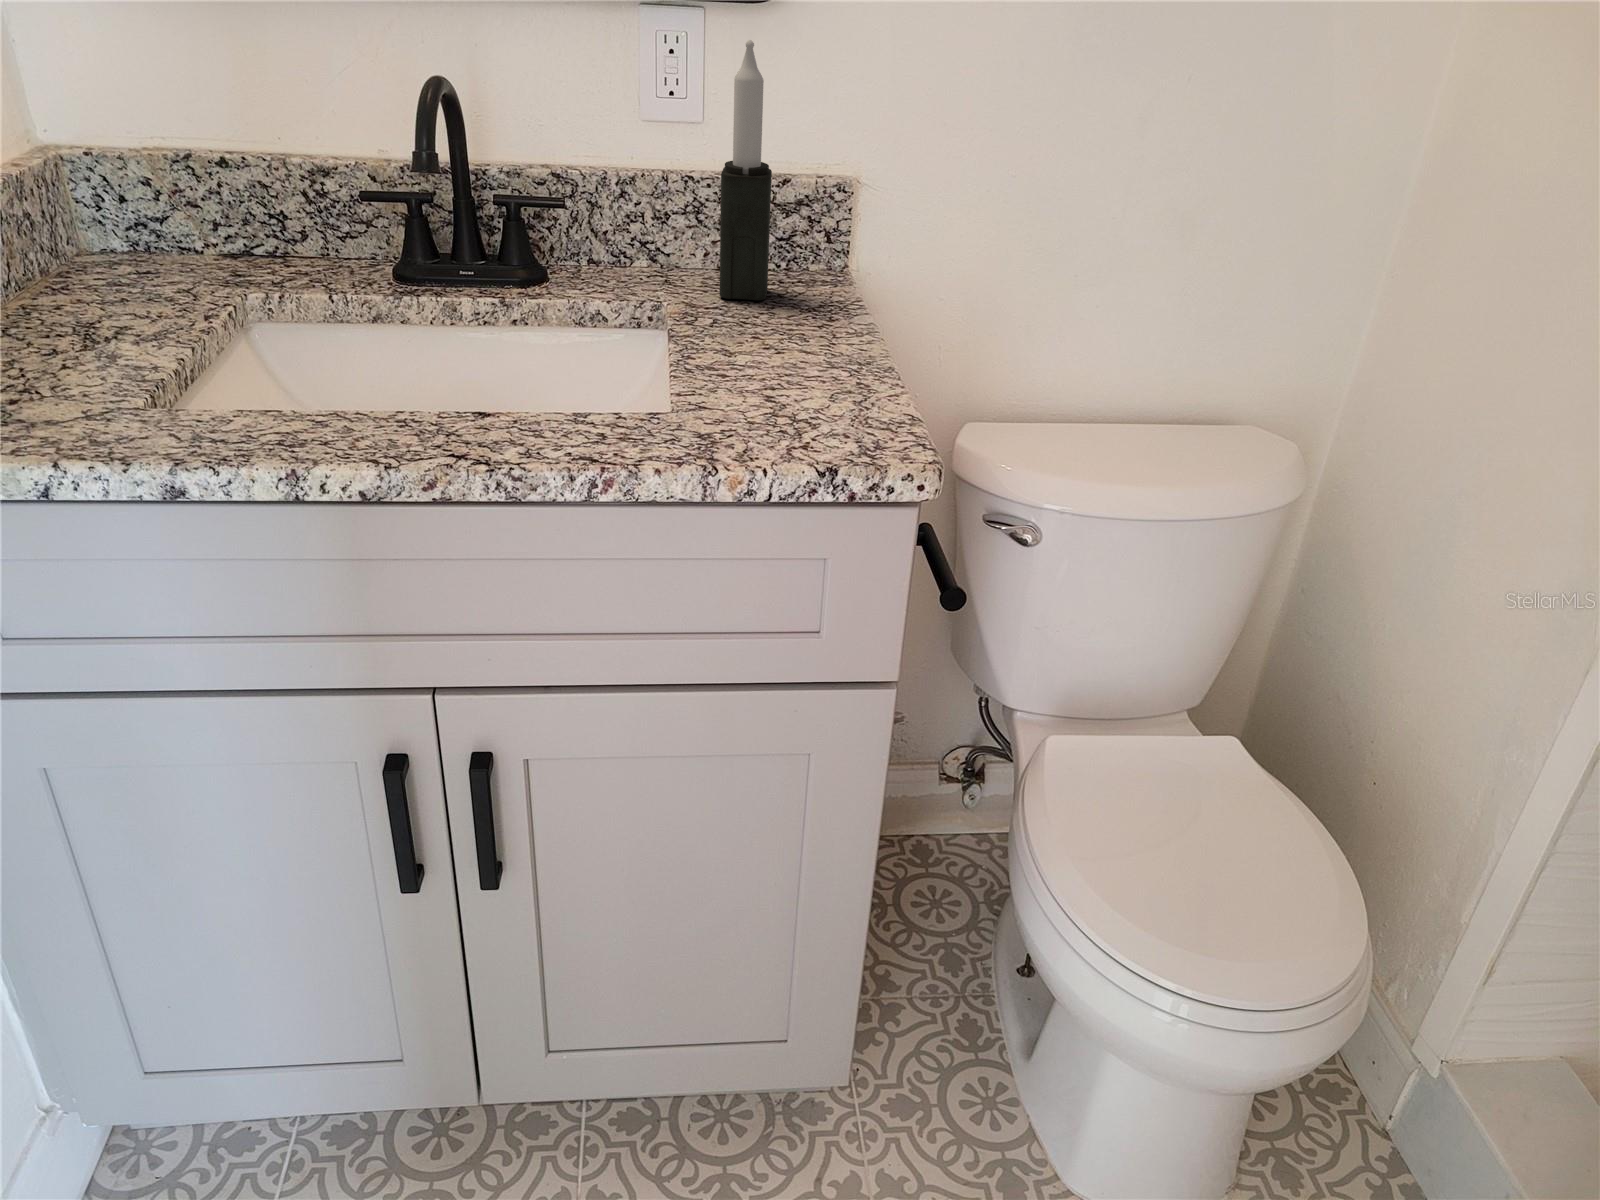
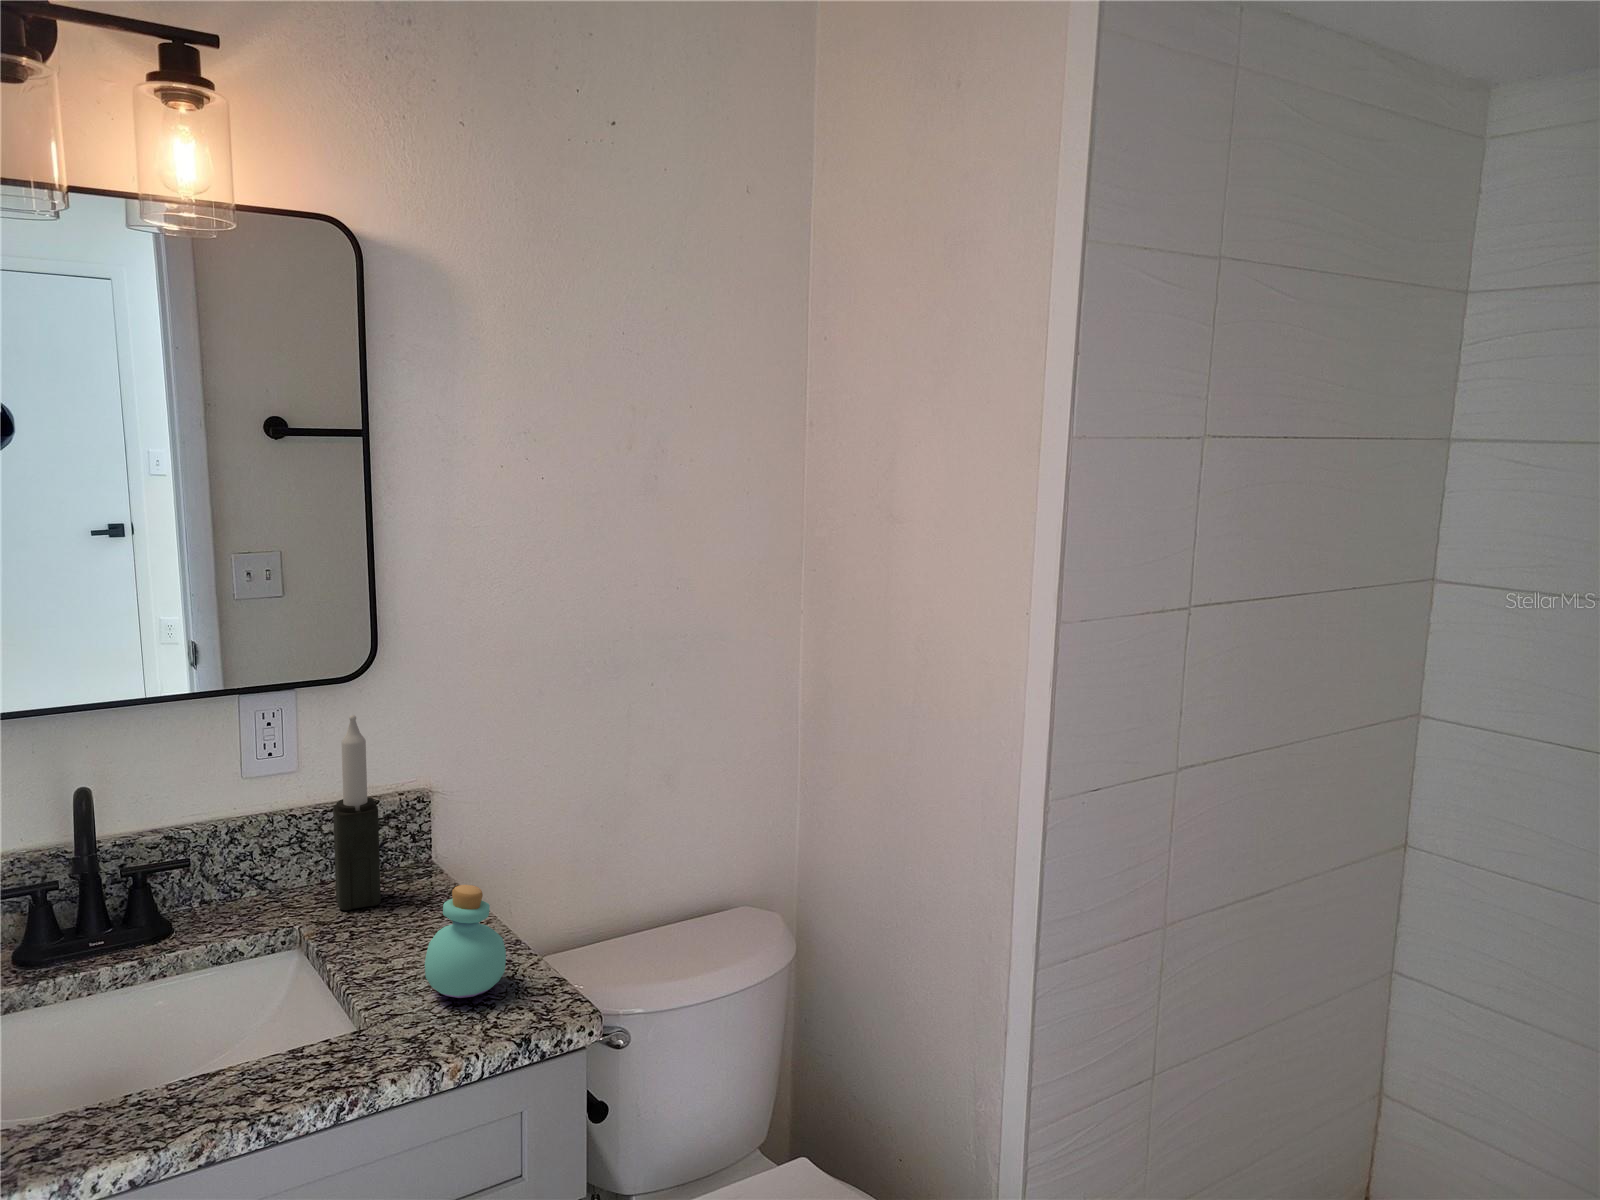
perfume bottle: none [748,261,852,409] -> present [425,885,506,998]

